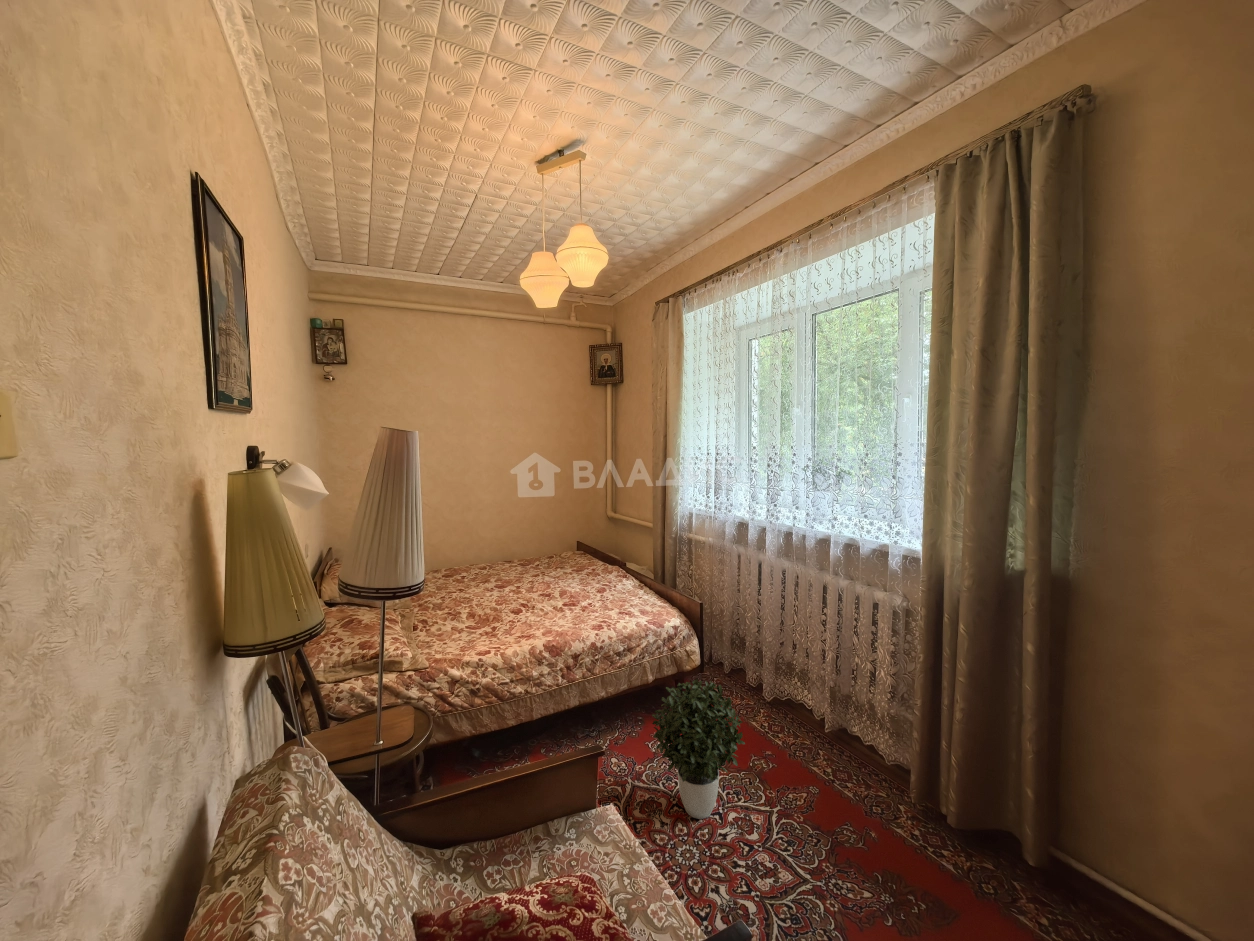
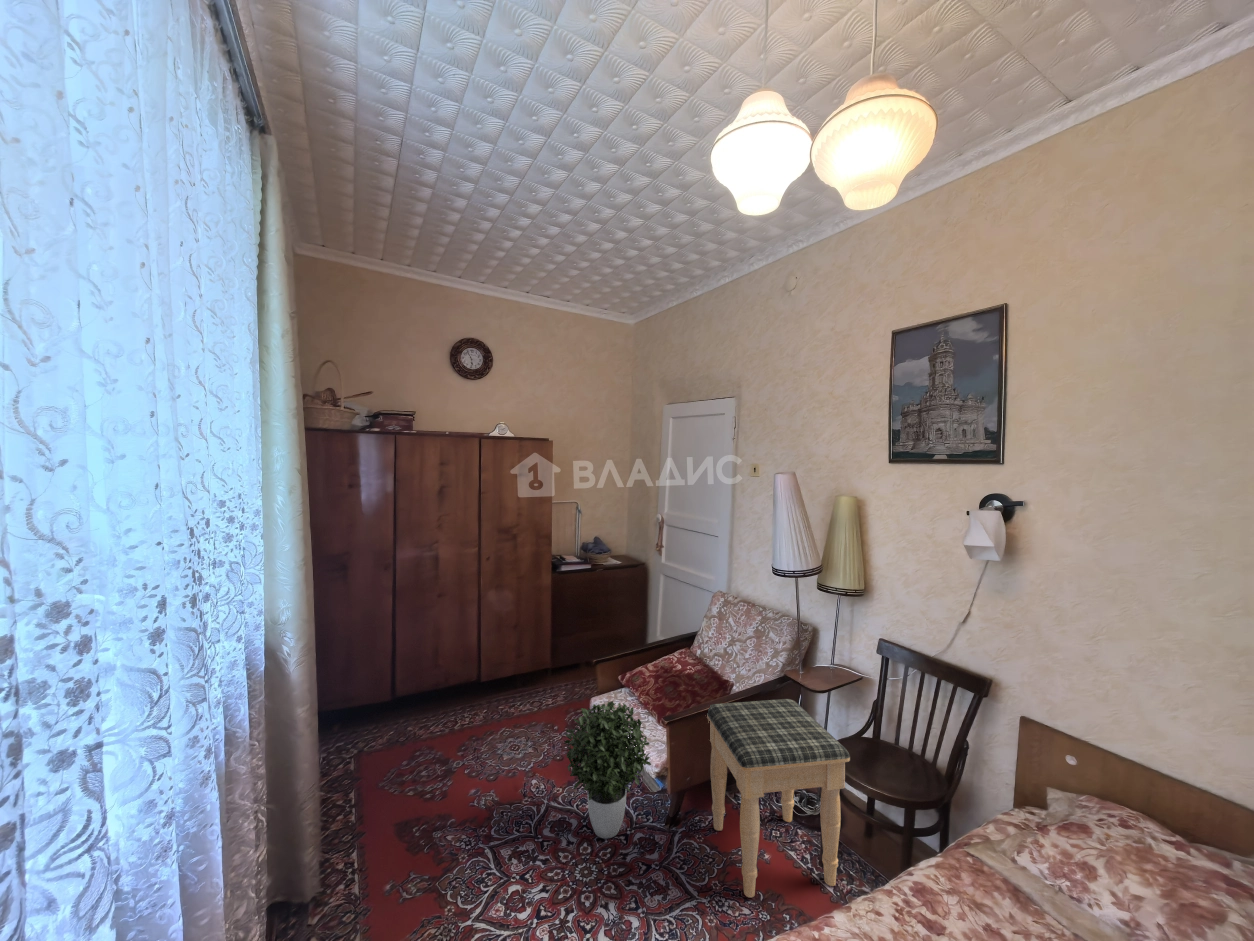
footstool: none [799,673,974,879] -> present [707,699,850,898]

